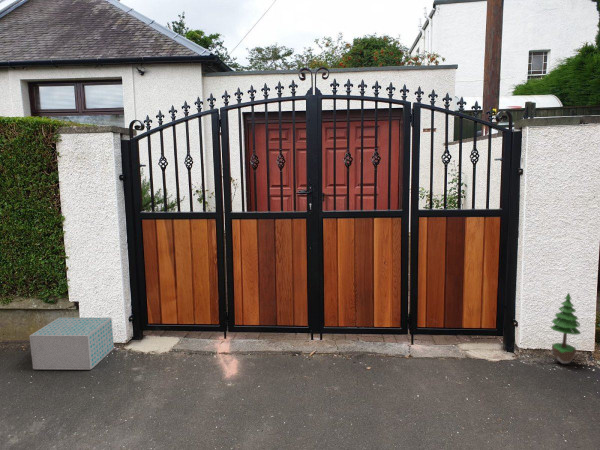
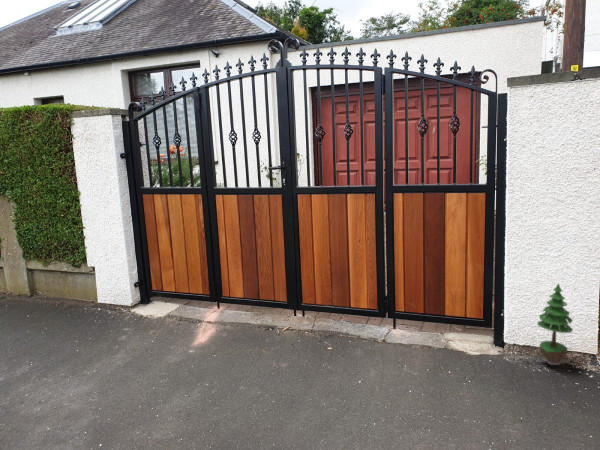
storage box: present [29,318,114,370] -> none [47,280,122,326]

